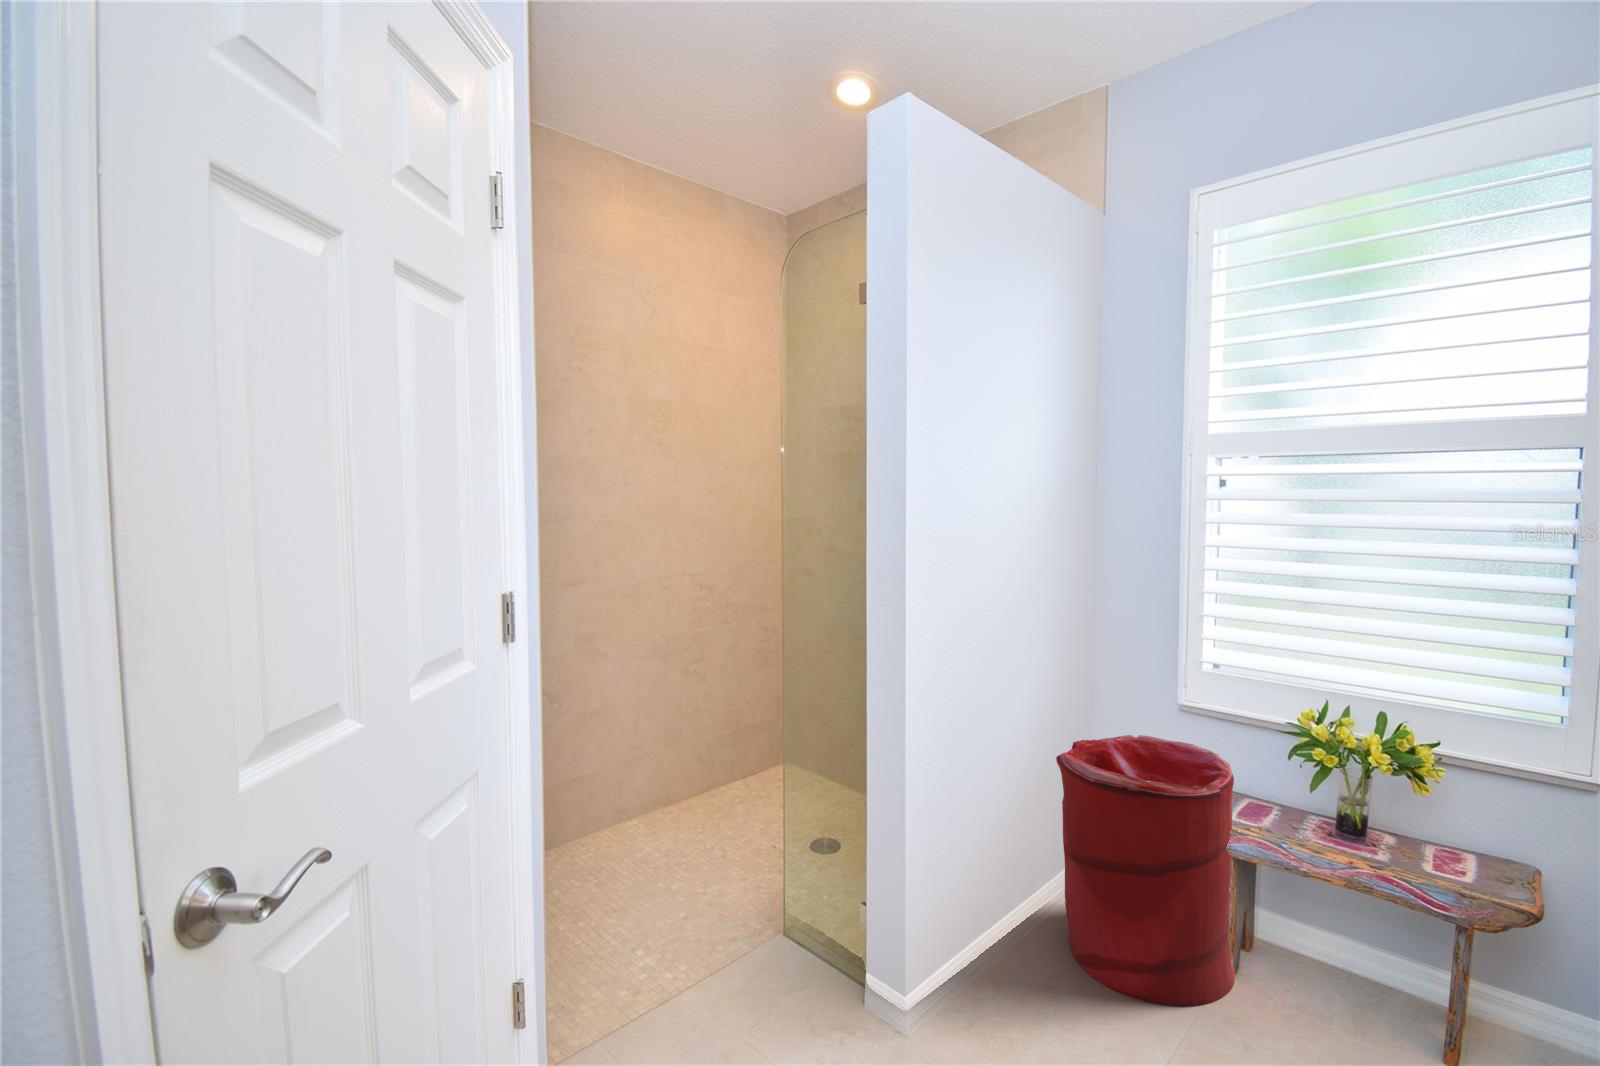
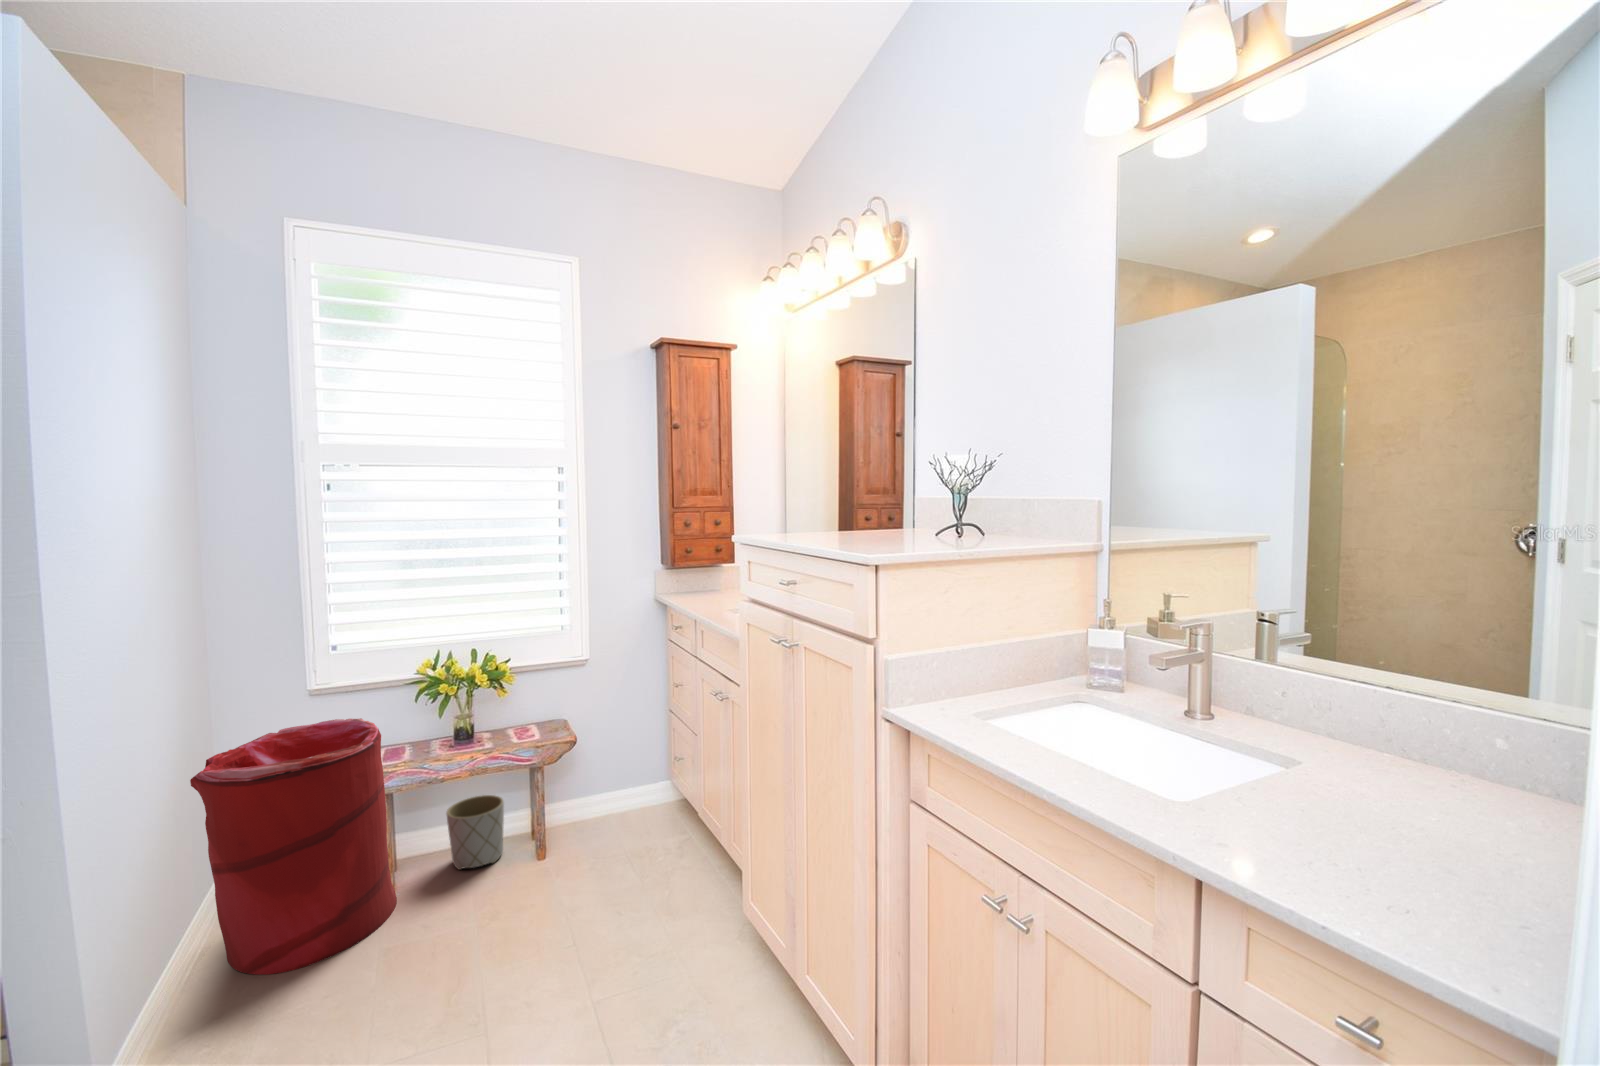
planter: none [1313,906,1403,1020] -> present [446,795,504,870]

